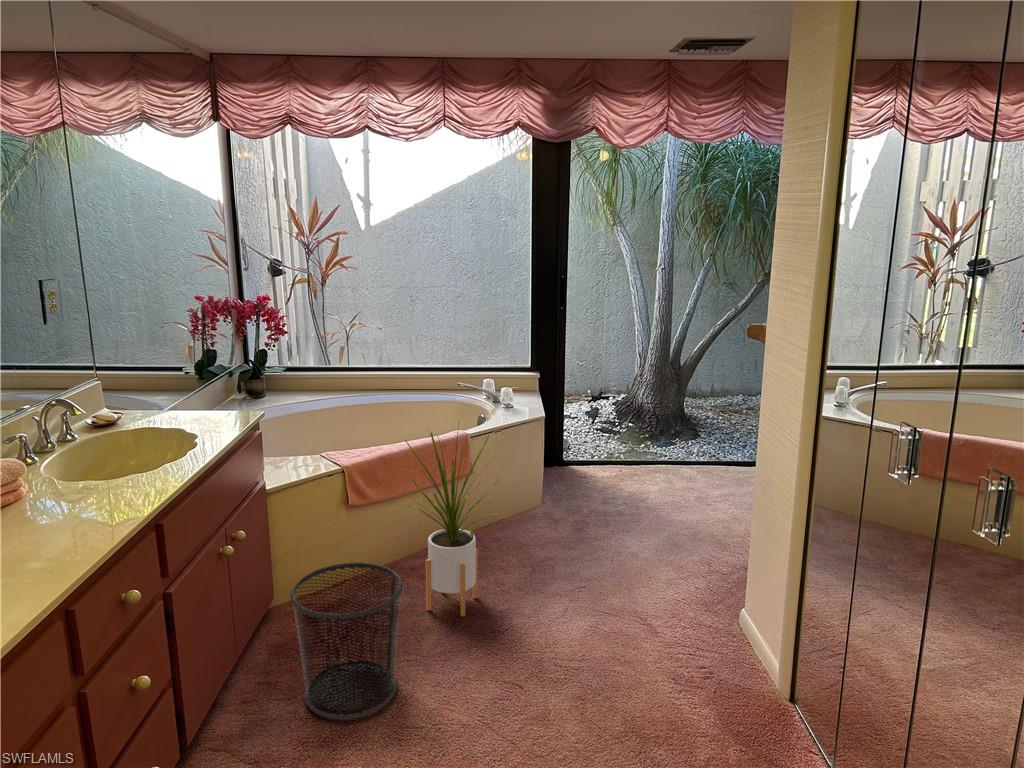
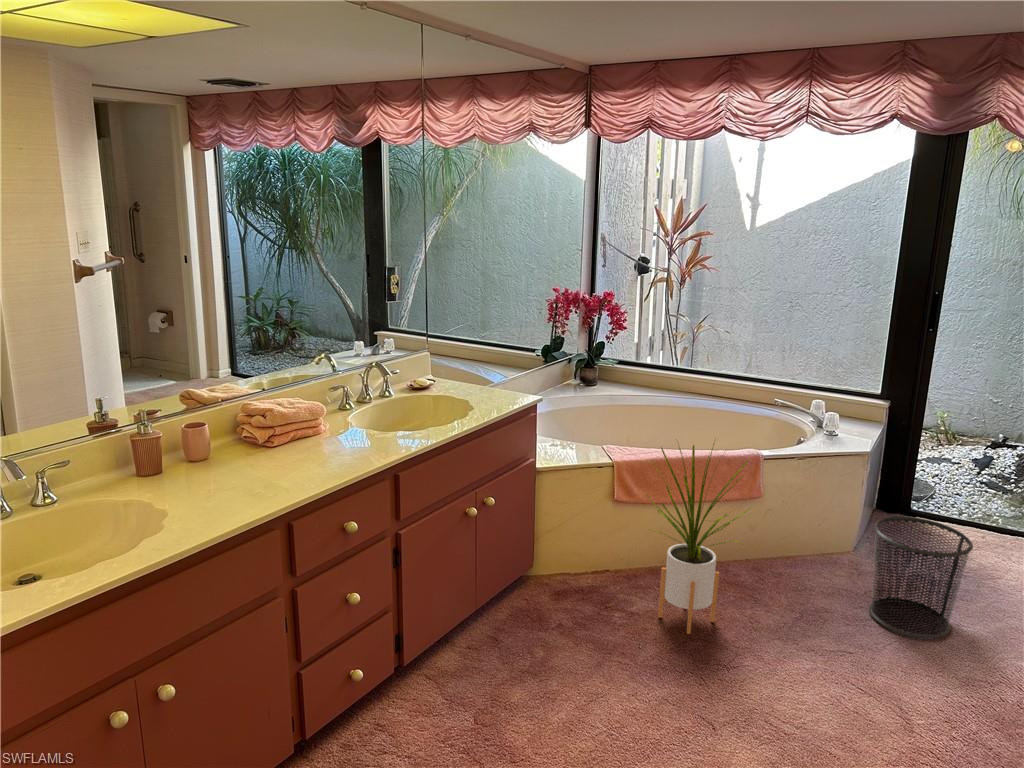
waste bin: present [290,562,403,720] -> present [869,517,973,638]

